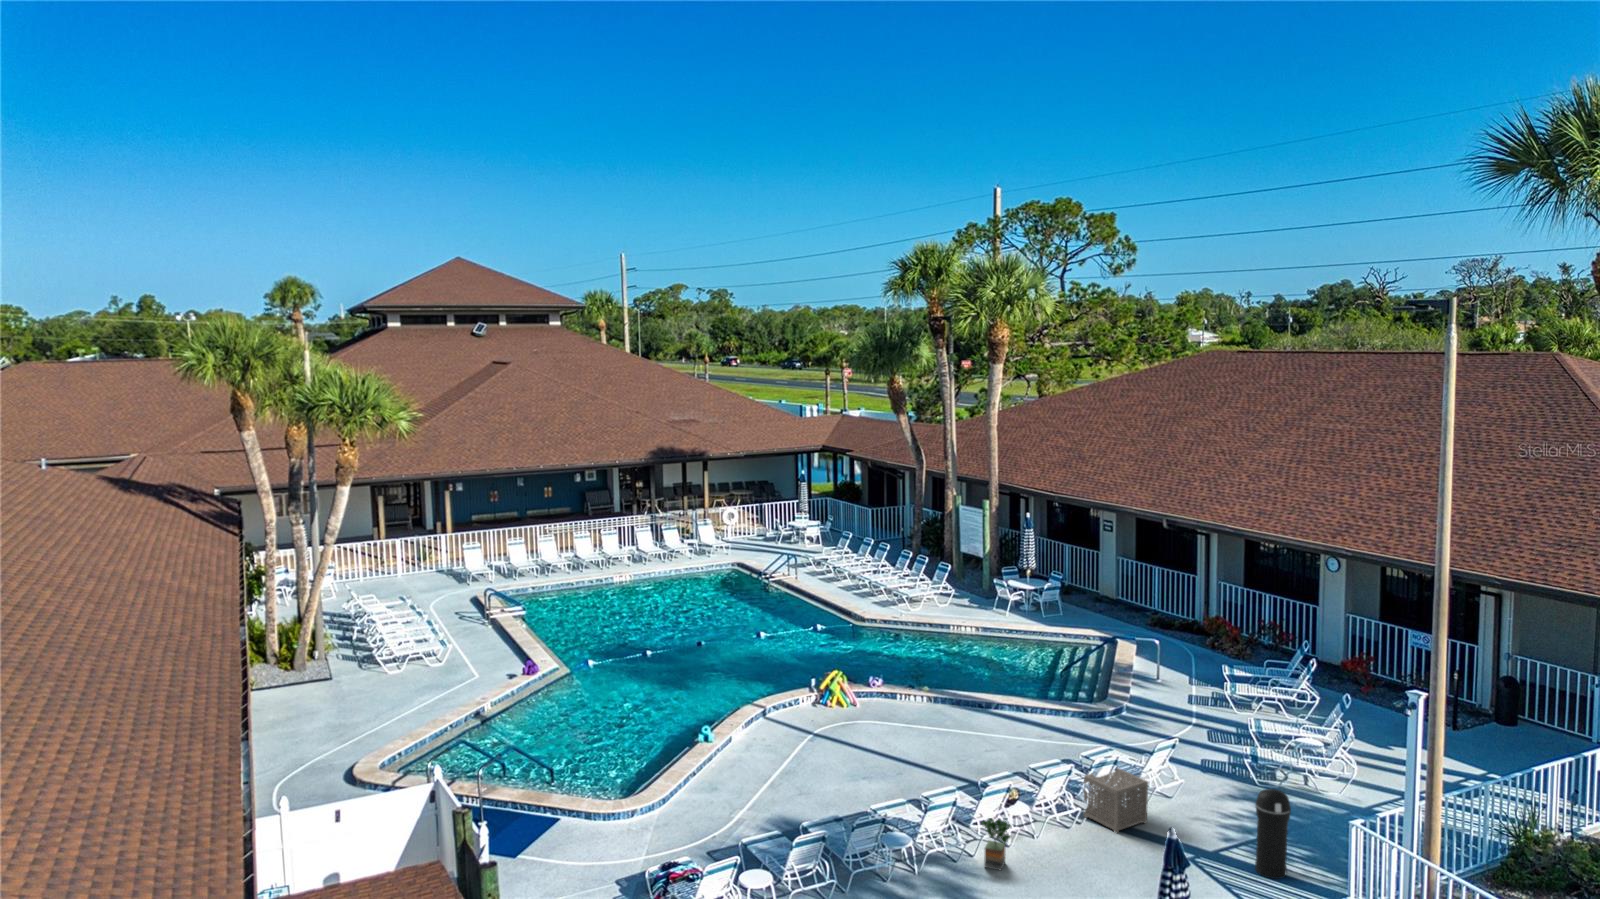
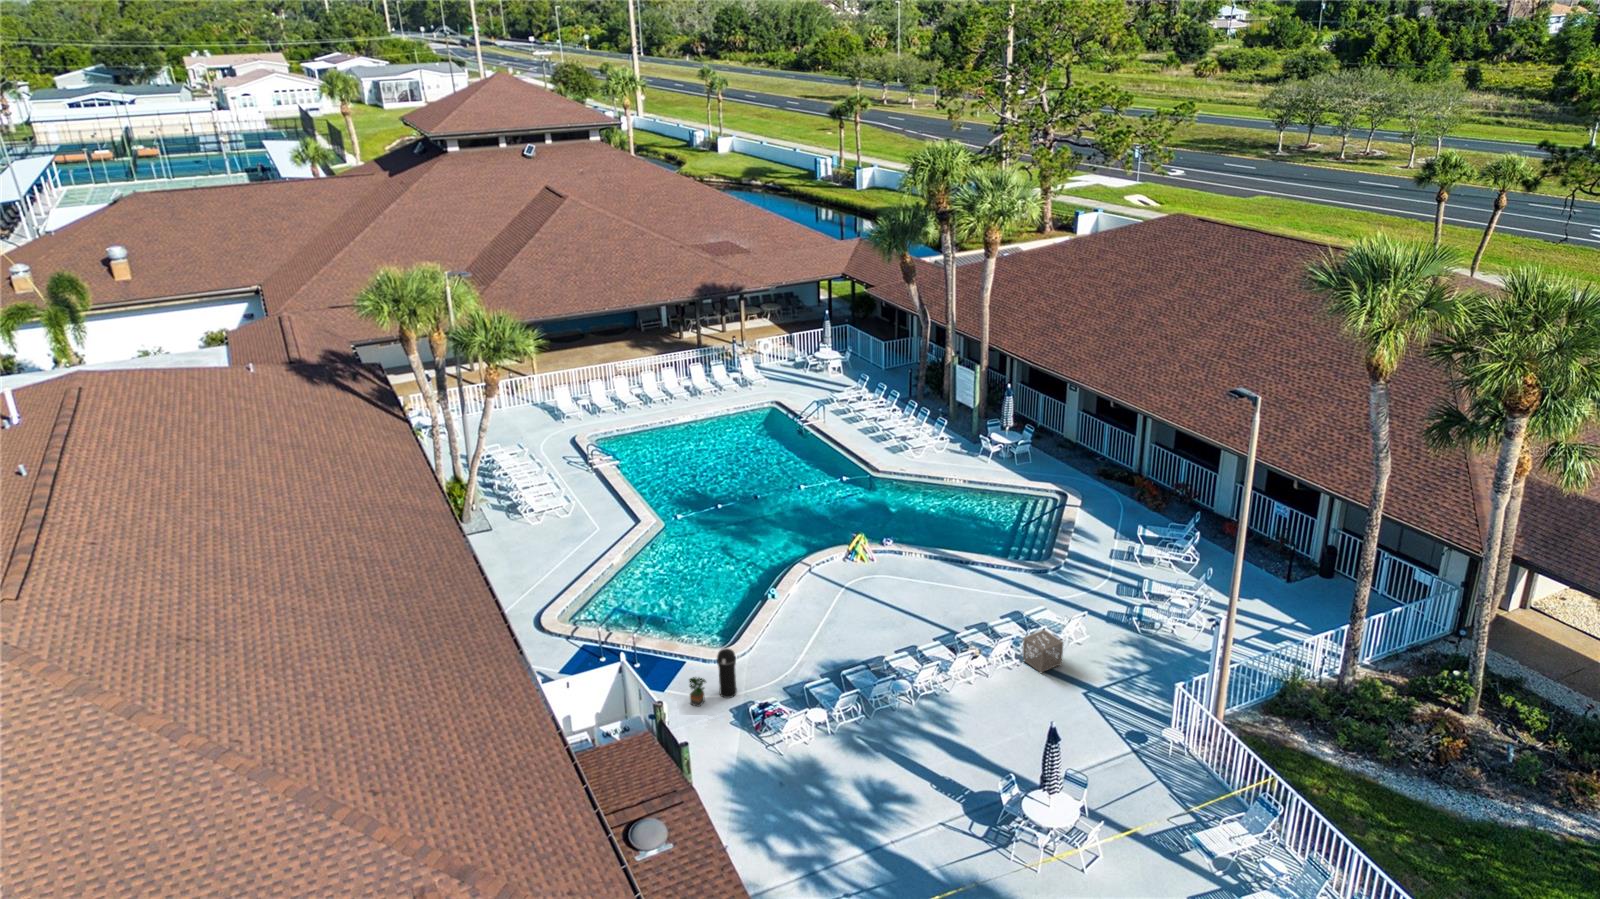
trash can: present [1255,789,1291,879] -> present [717,648,737,698]
potted tree: present [981,819,1011,870] -> present [689,677,706,707]

